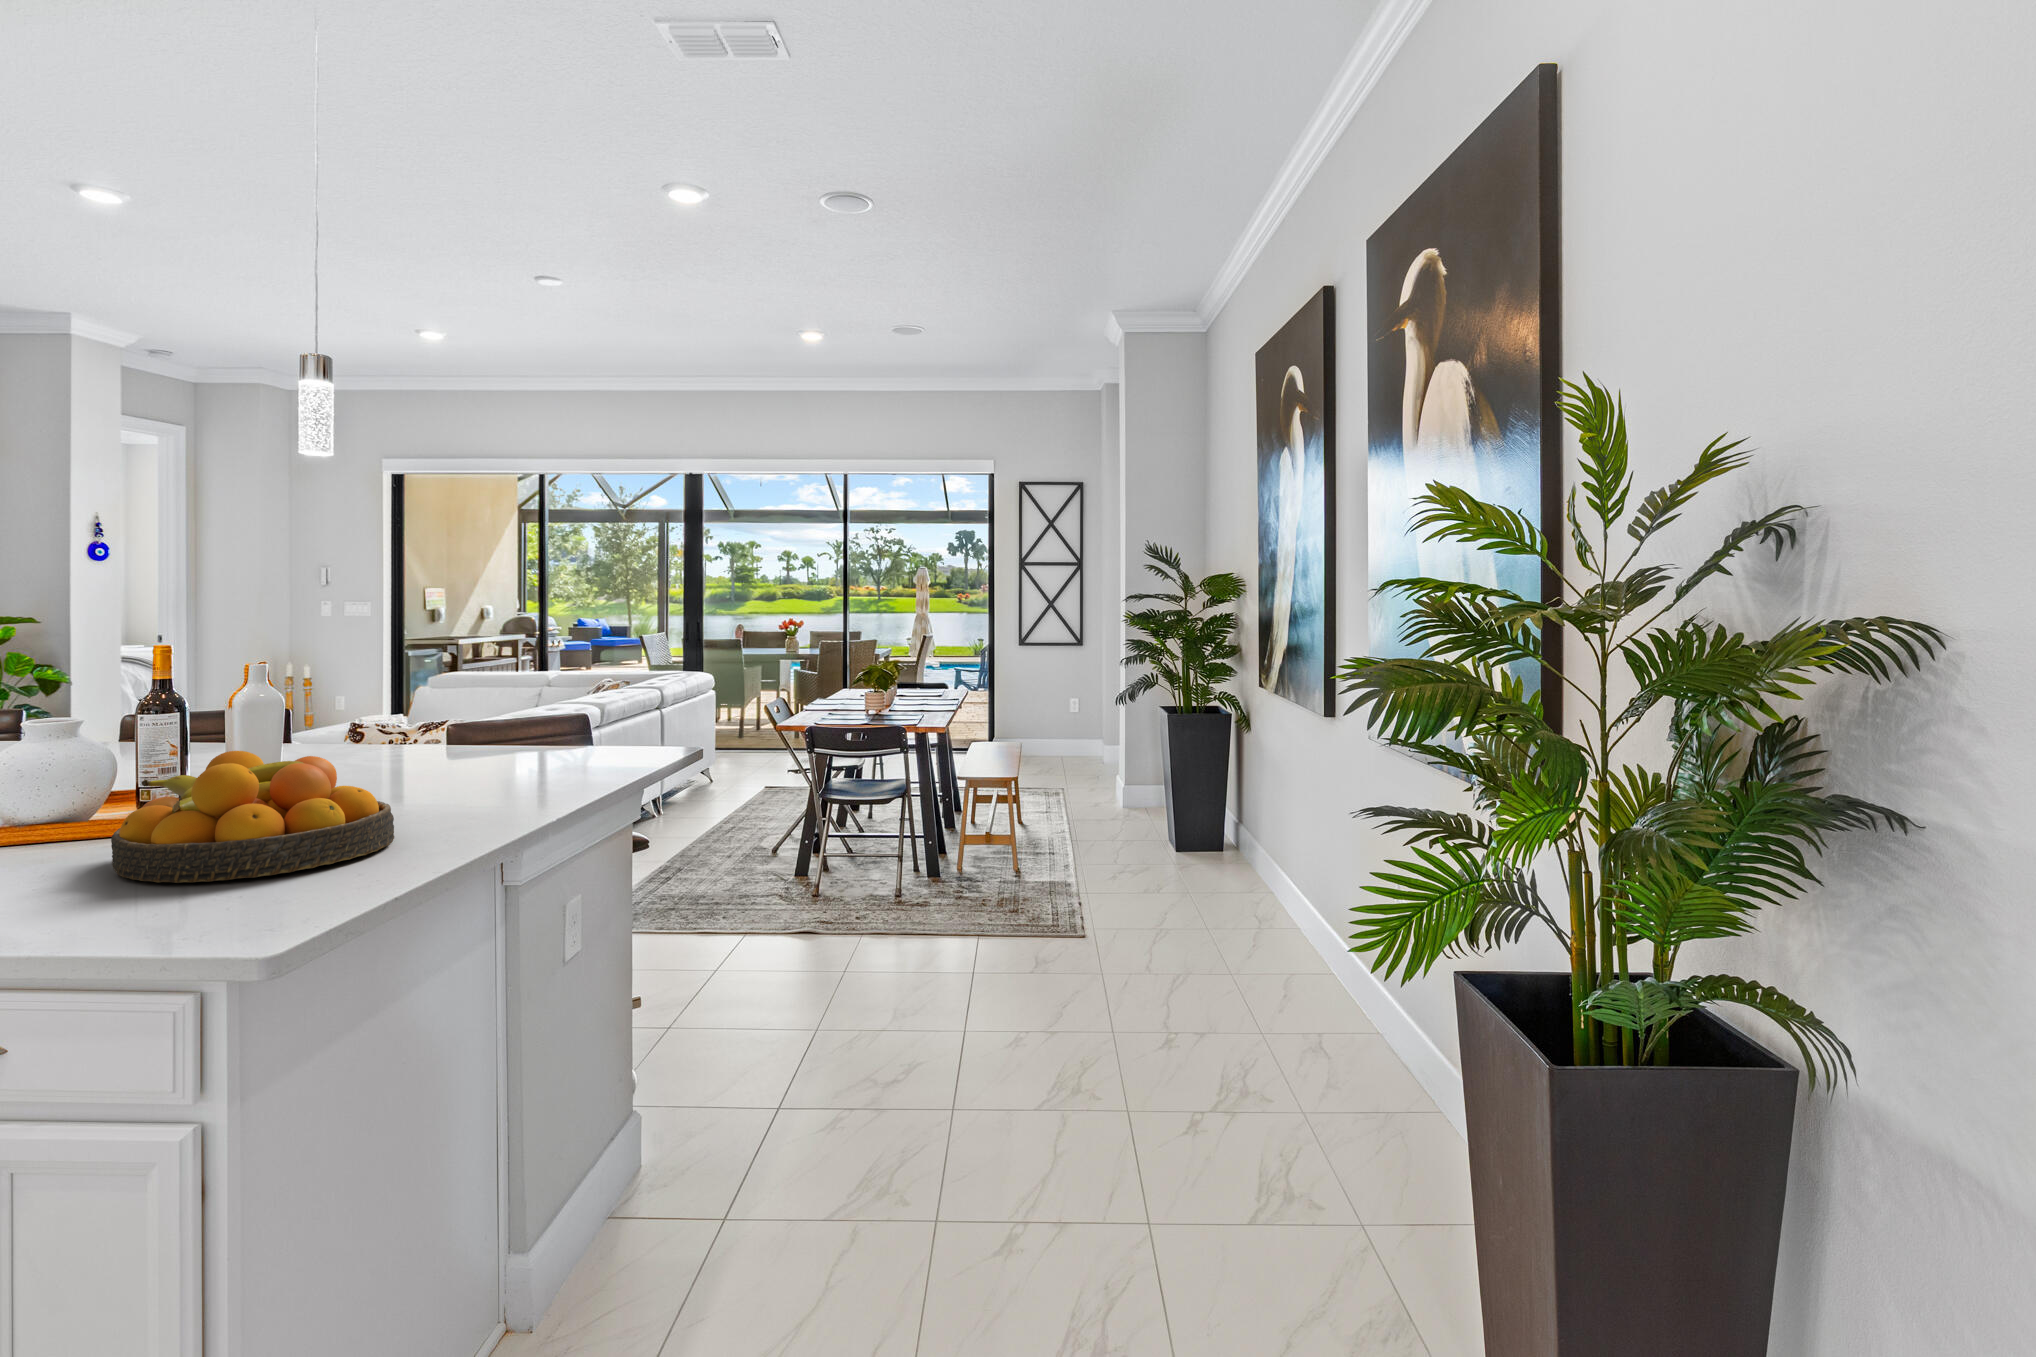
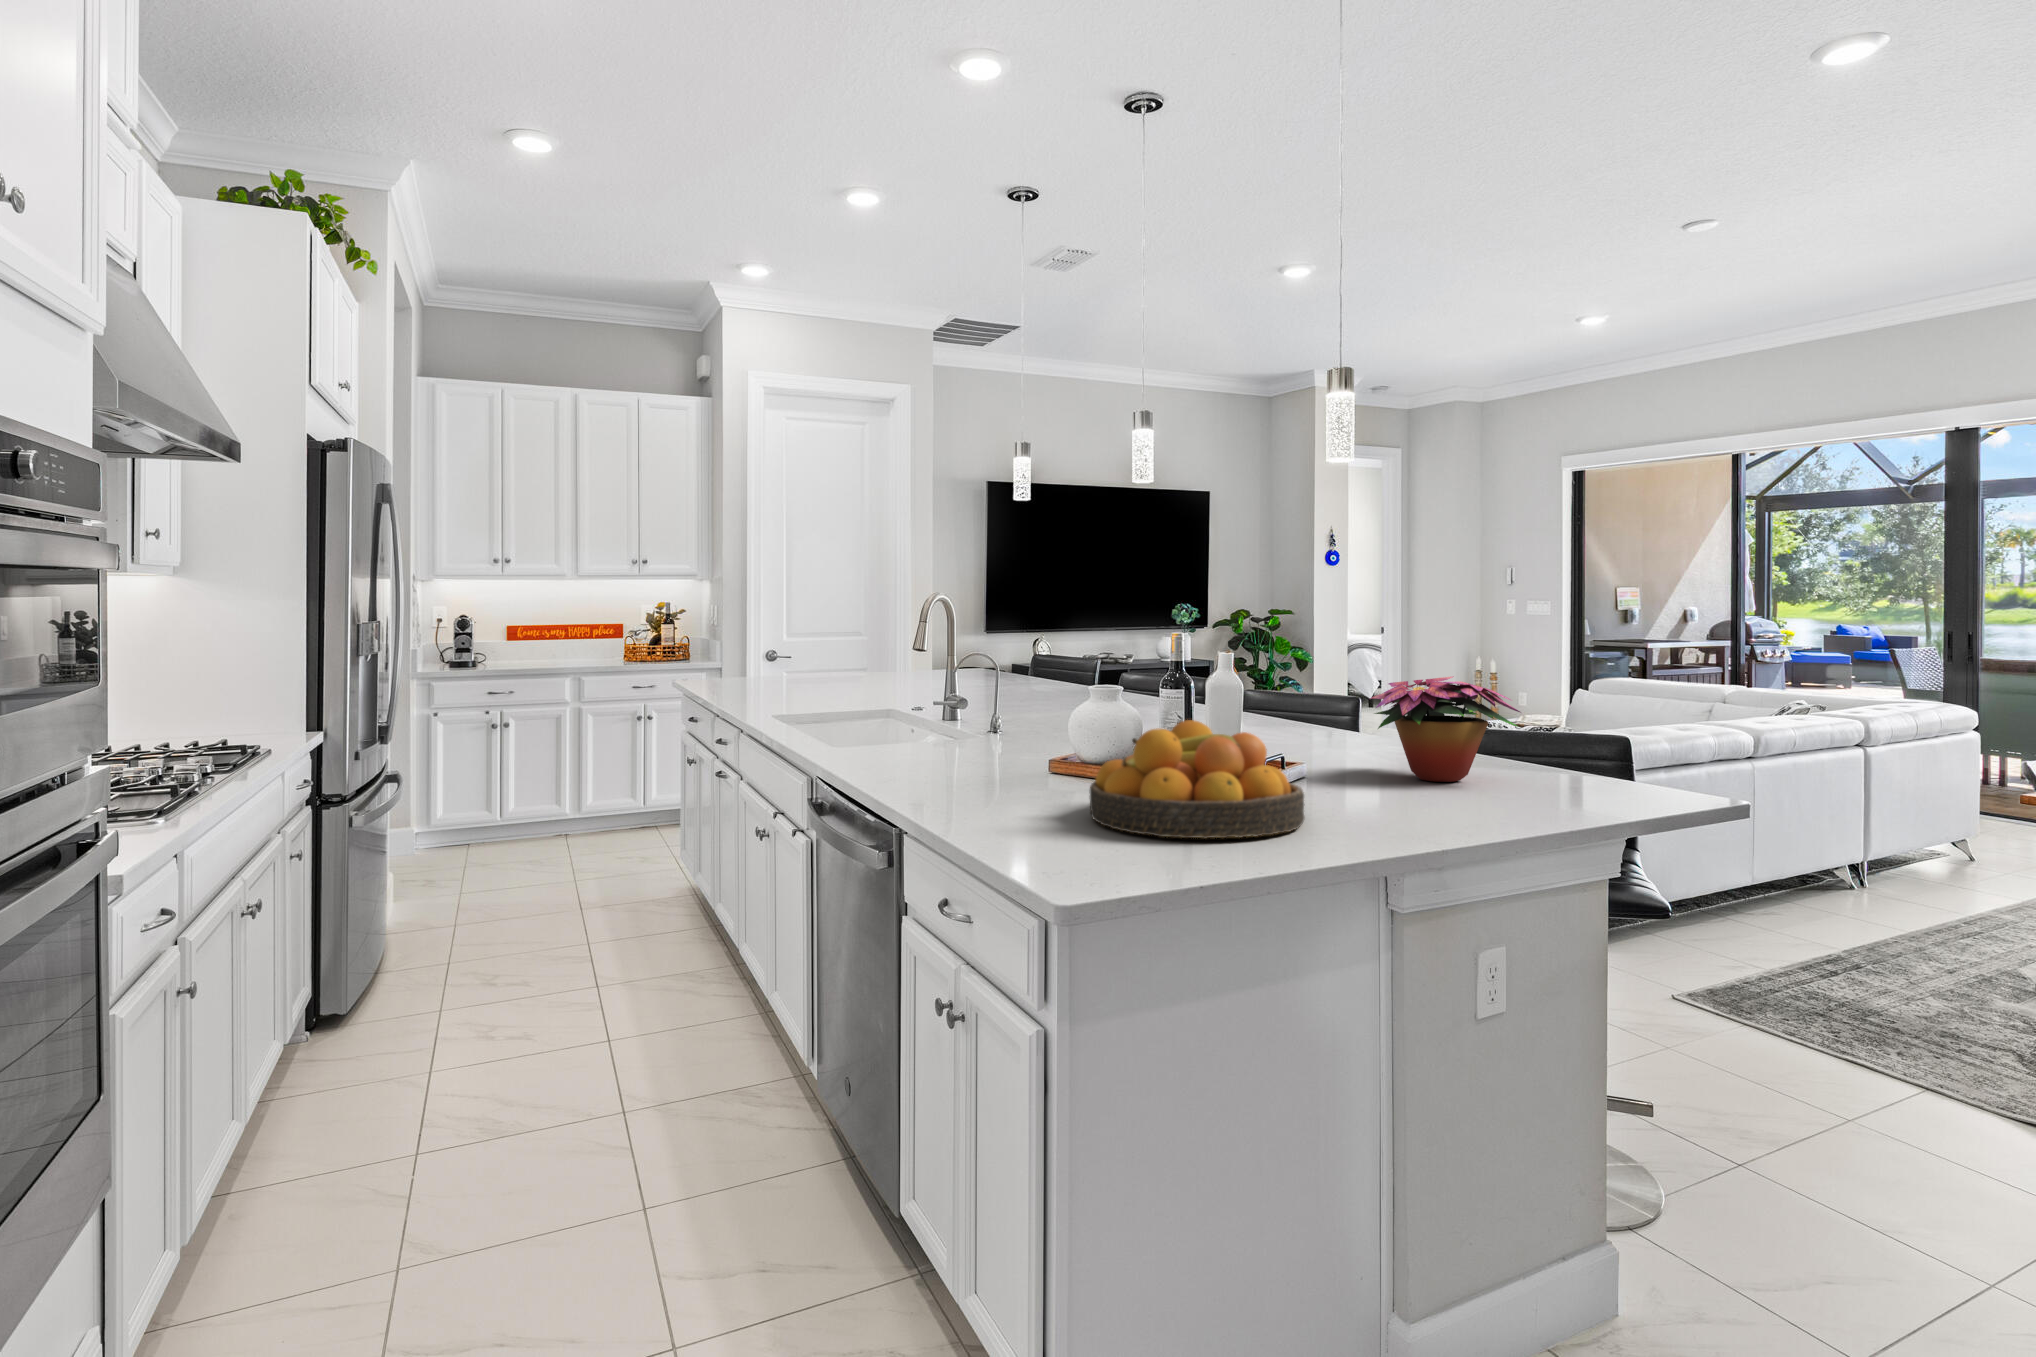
flower arrangement: none [374,683,530,780] -> present [1370,676,1521,782]

